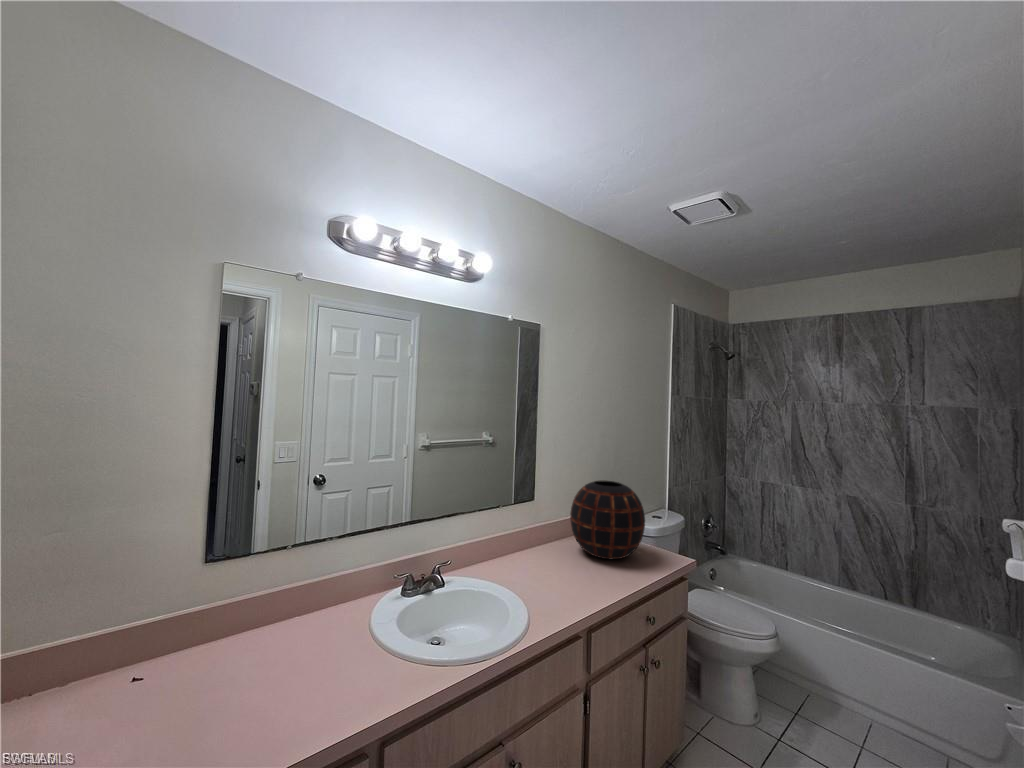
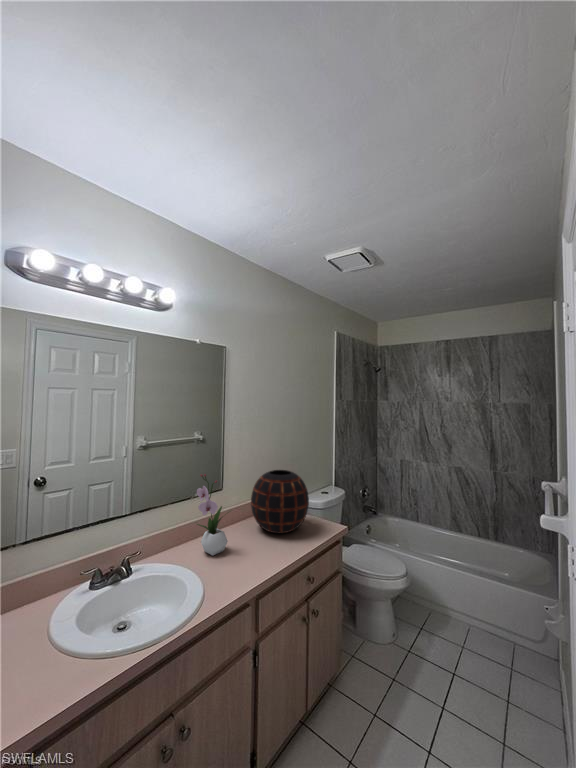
flower arrangement: none [511,477,552,576] -> present [197,474,228,556]

